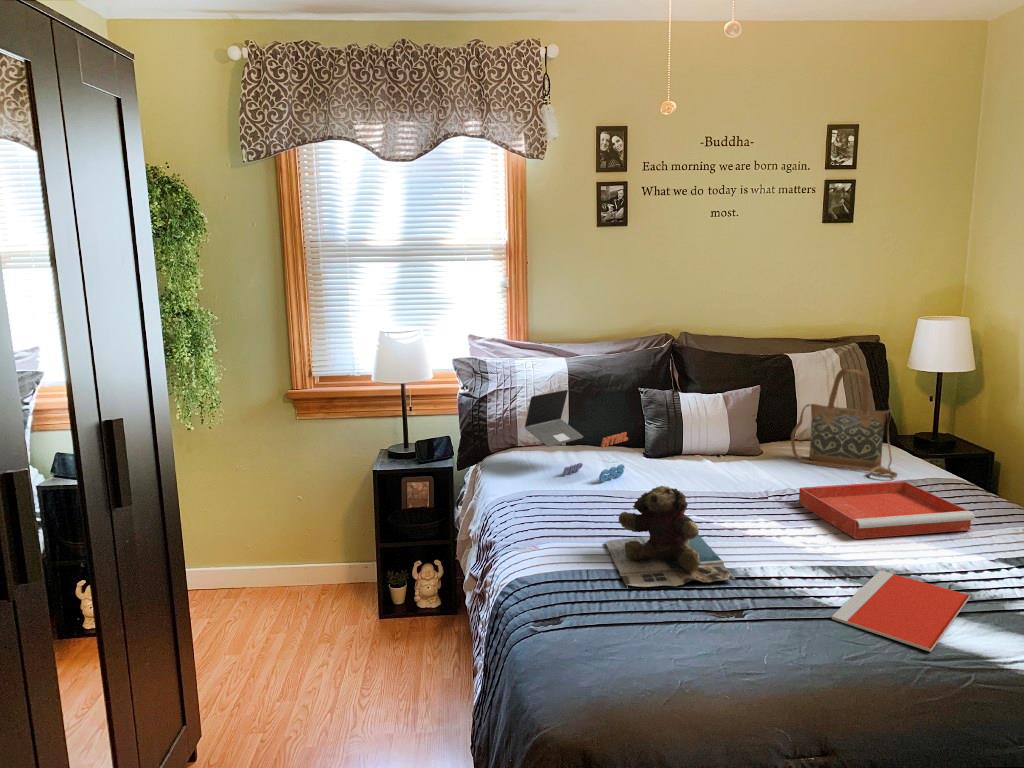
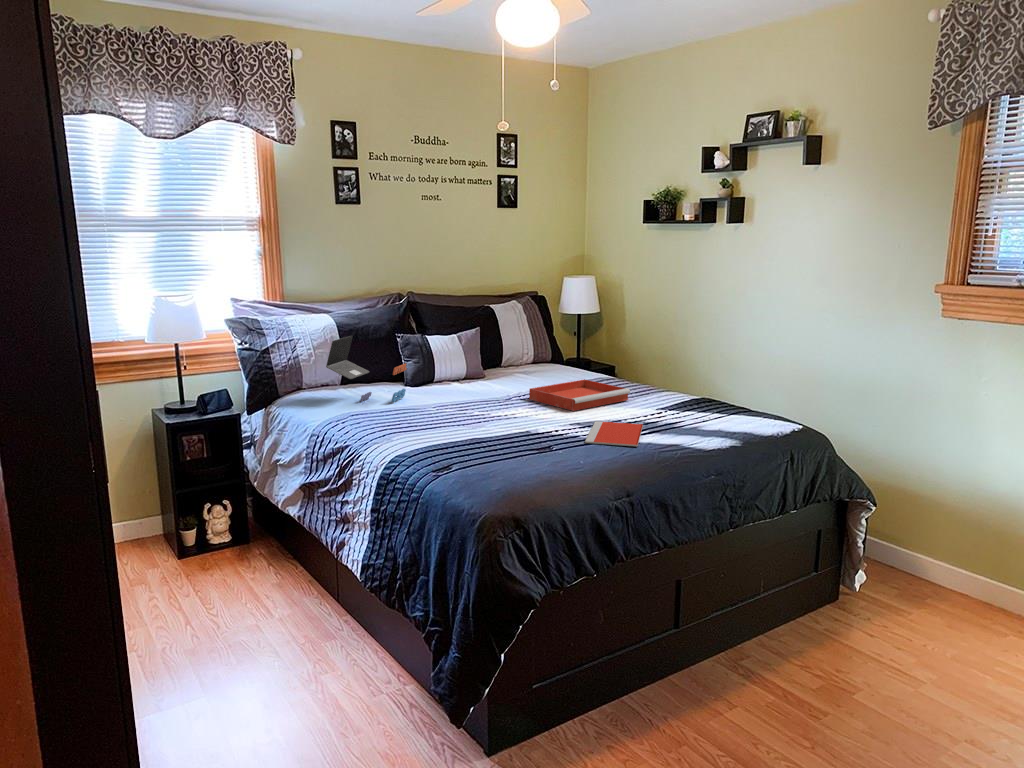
handbag: present [791,369,897,478] -> none [505,310,576,382]
teddy bear: present [605,486,735,587] -> none [431,384,526,446]

